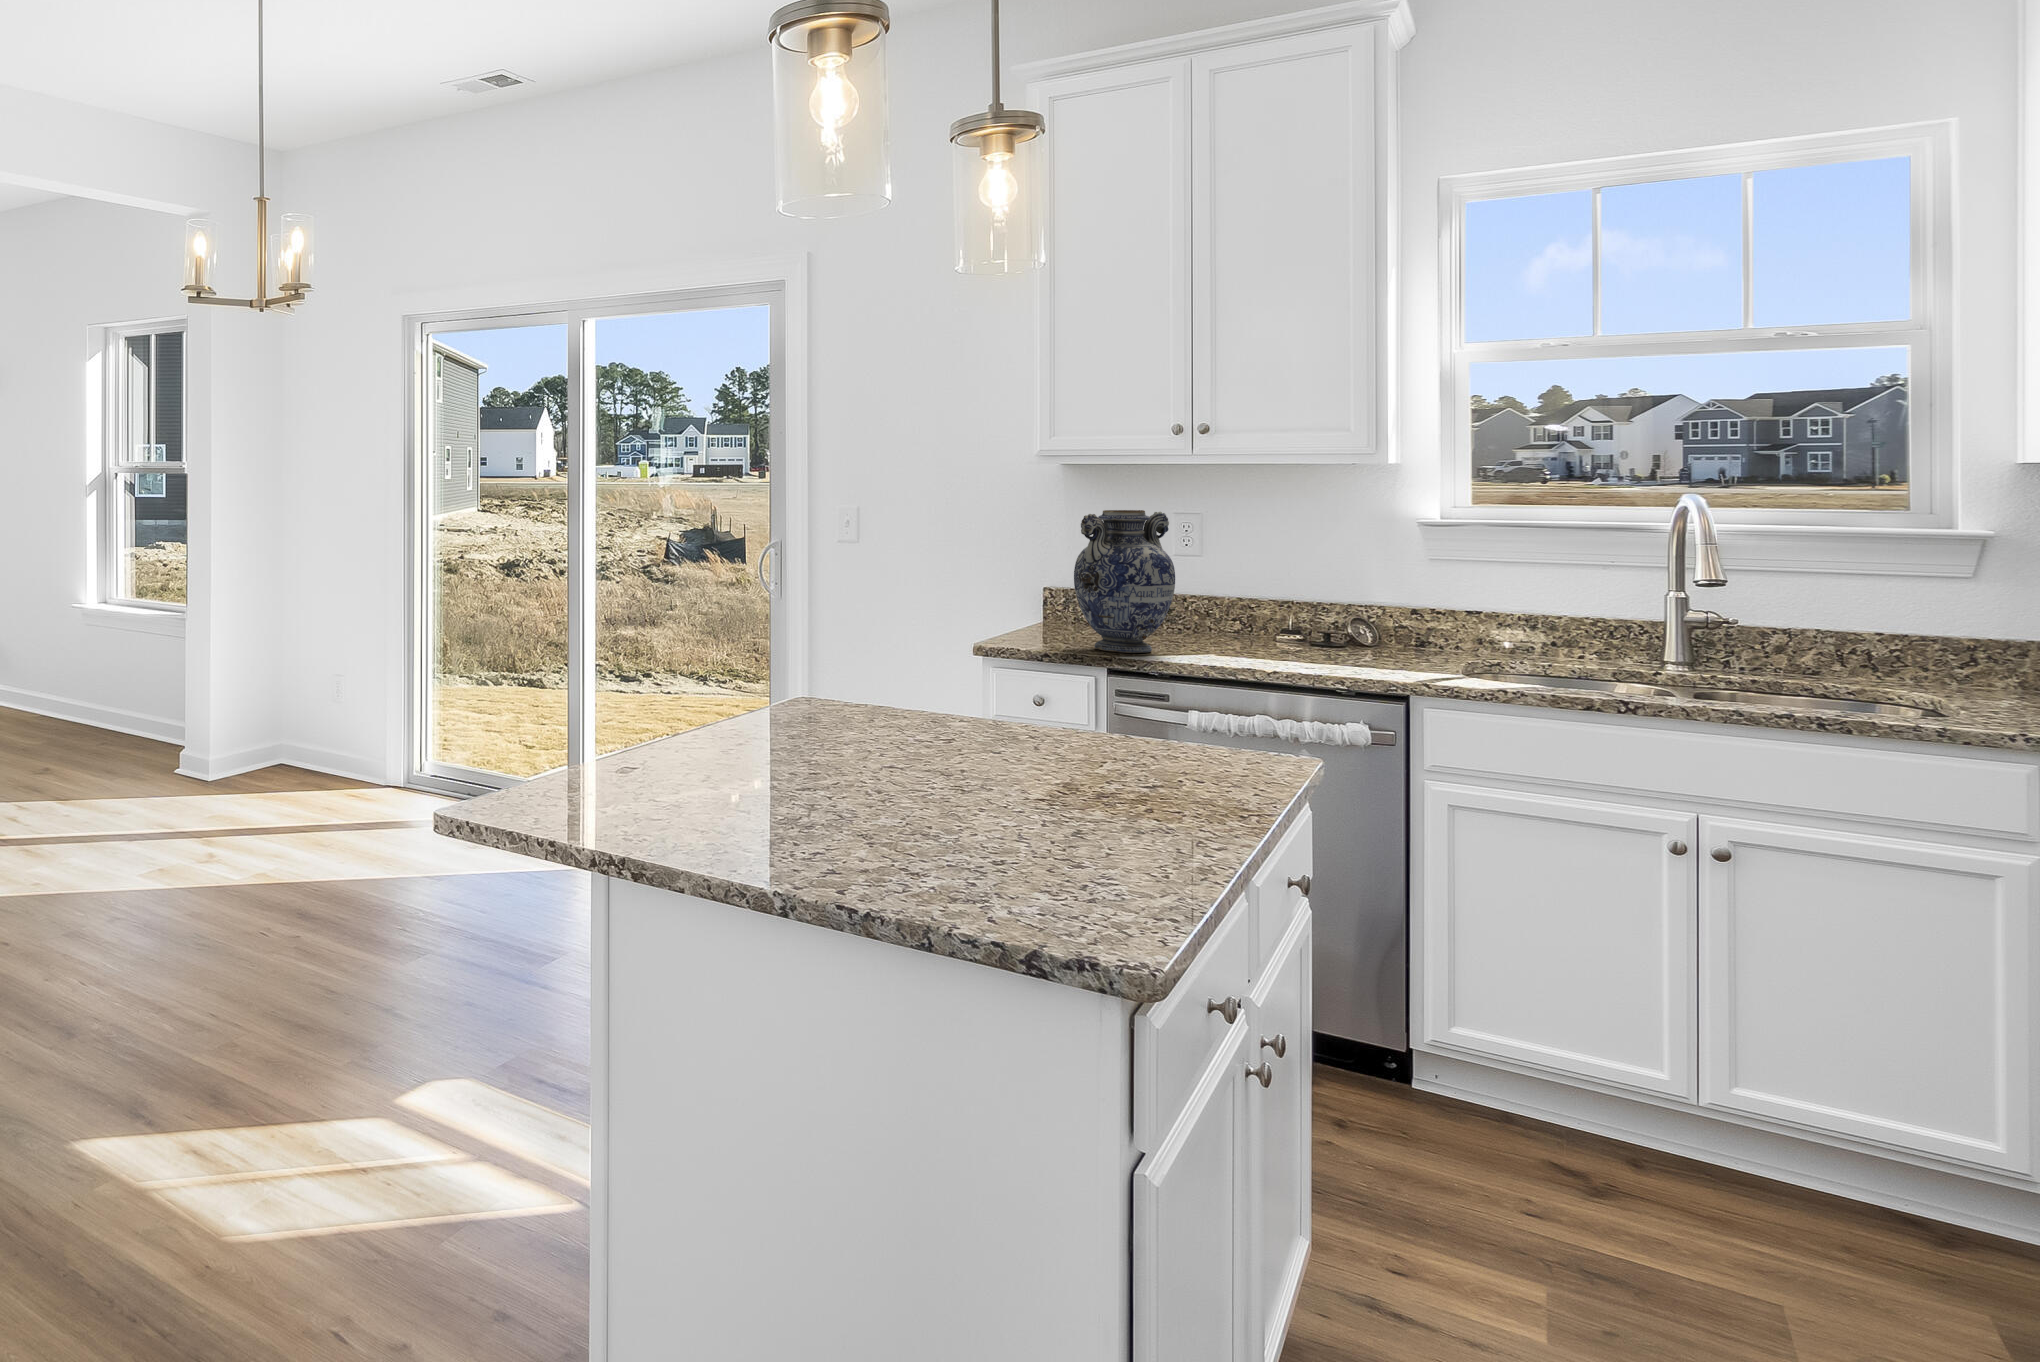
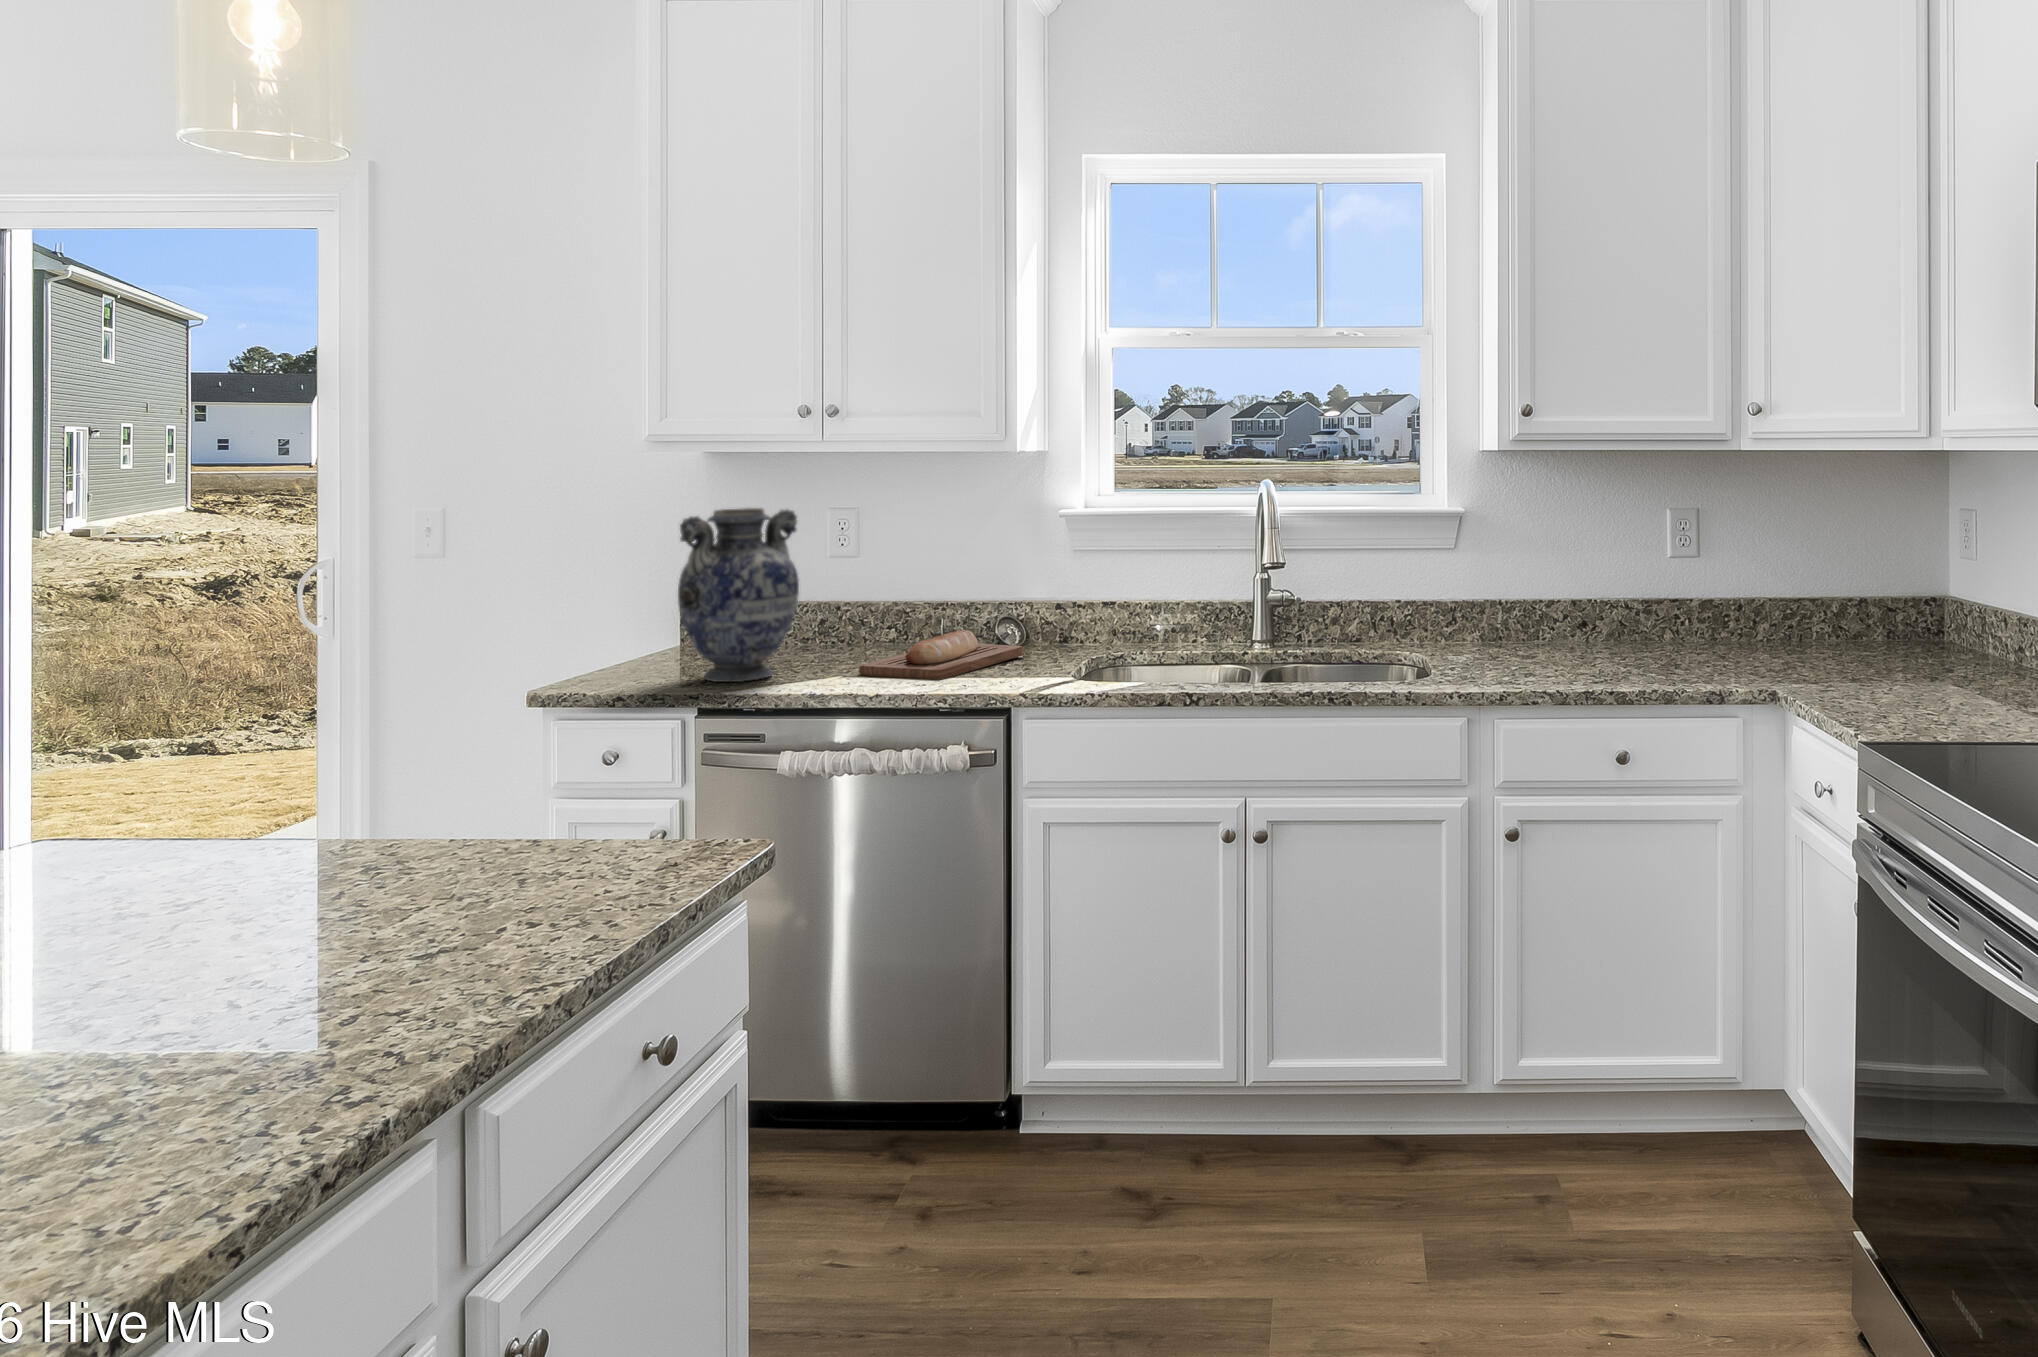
bread loaf: none [1231,628,1381,668] -> present [859,630,1023,680]

